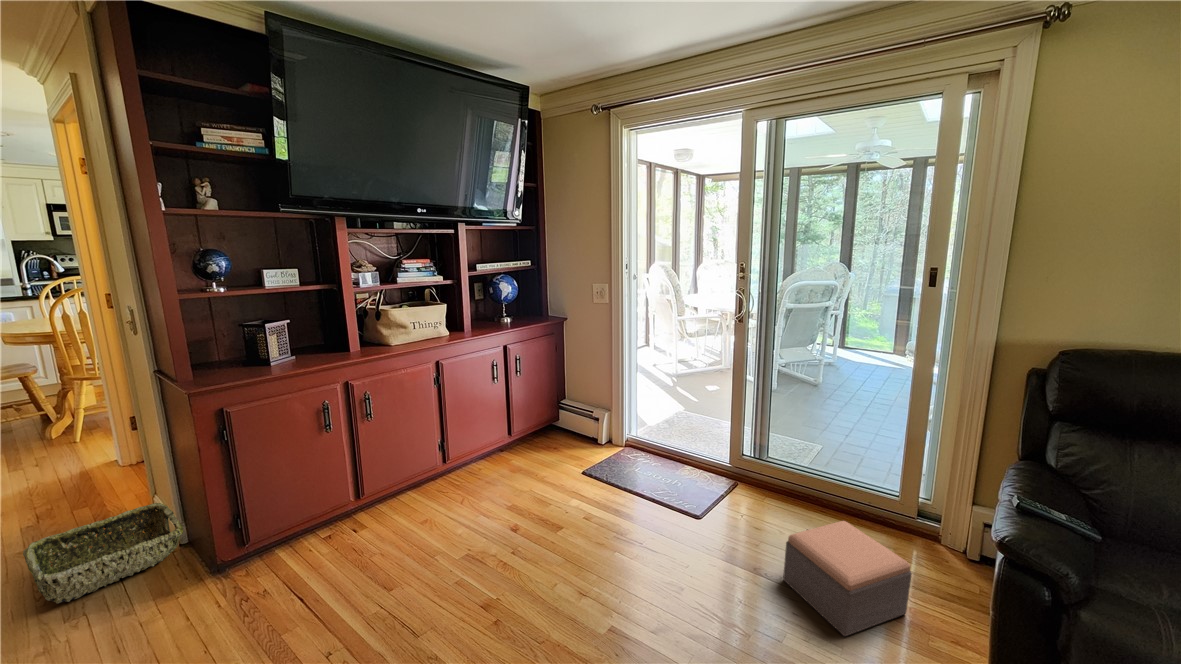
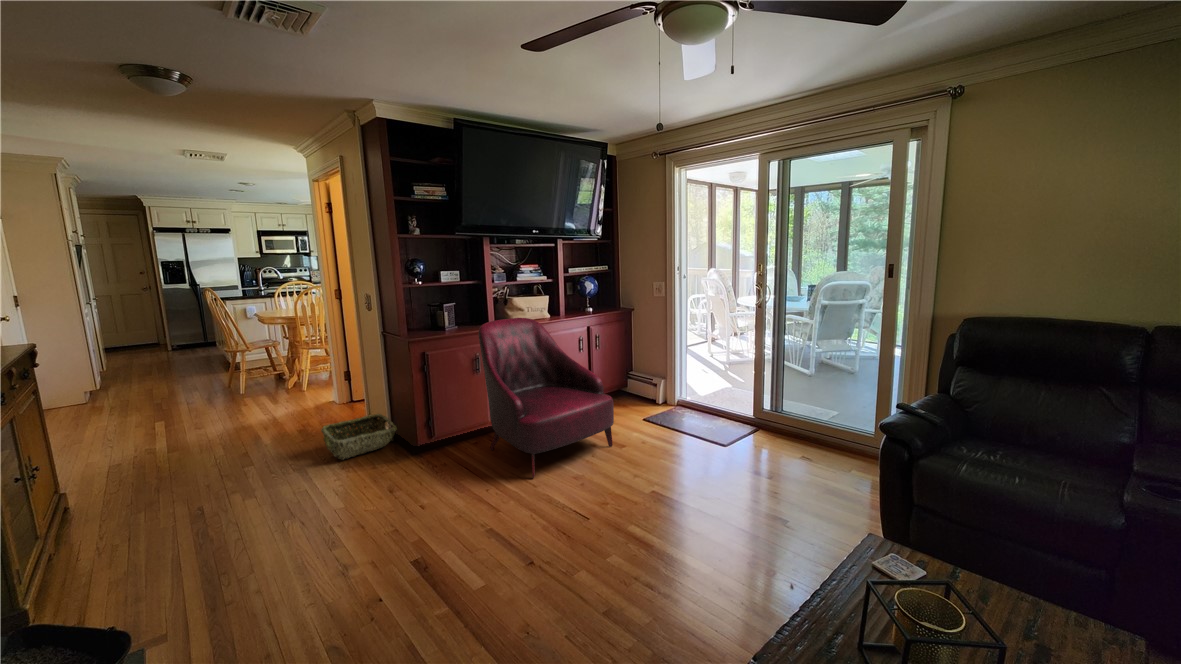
armchair: none [323,341,542,621] -> present [479,318,614,478]
footstool: present [783,521,912,636] -> none [776,438,859,501]

